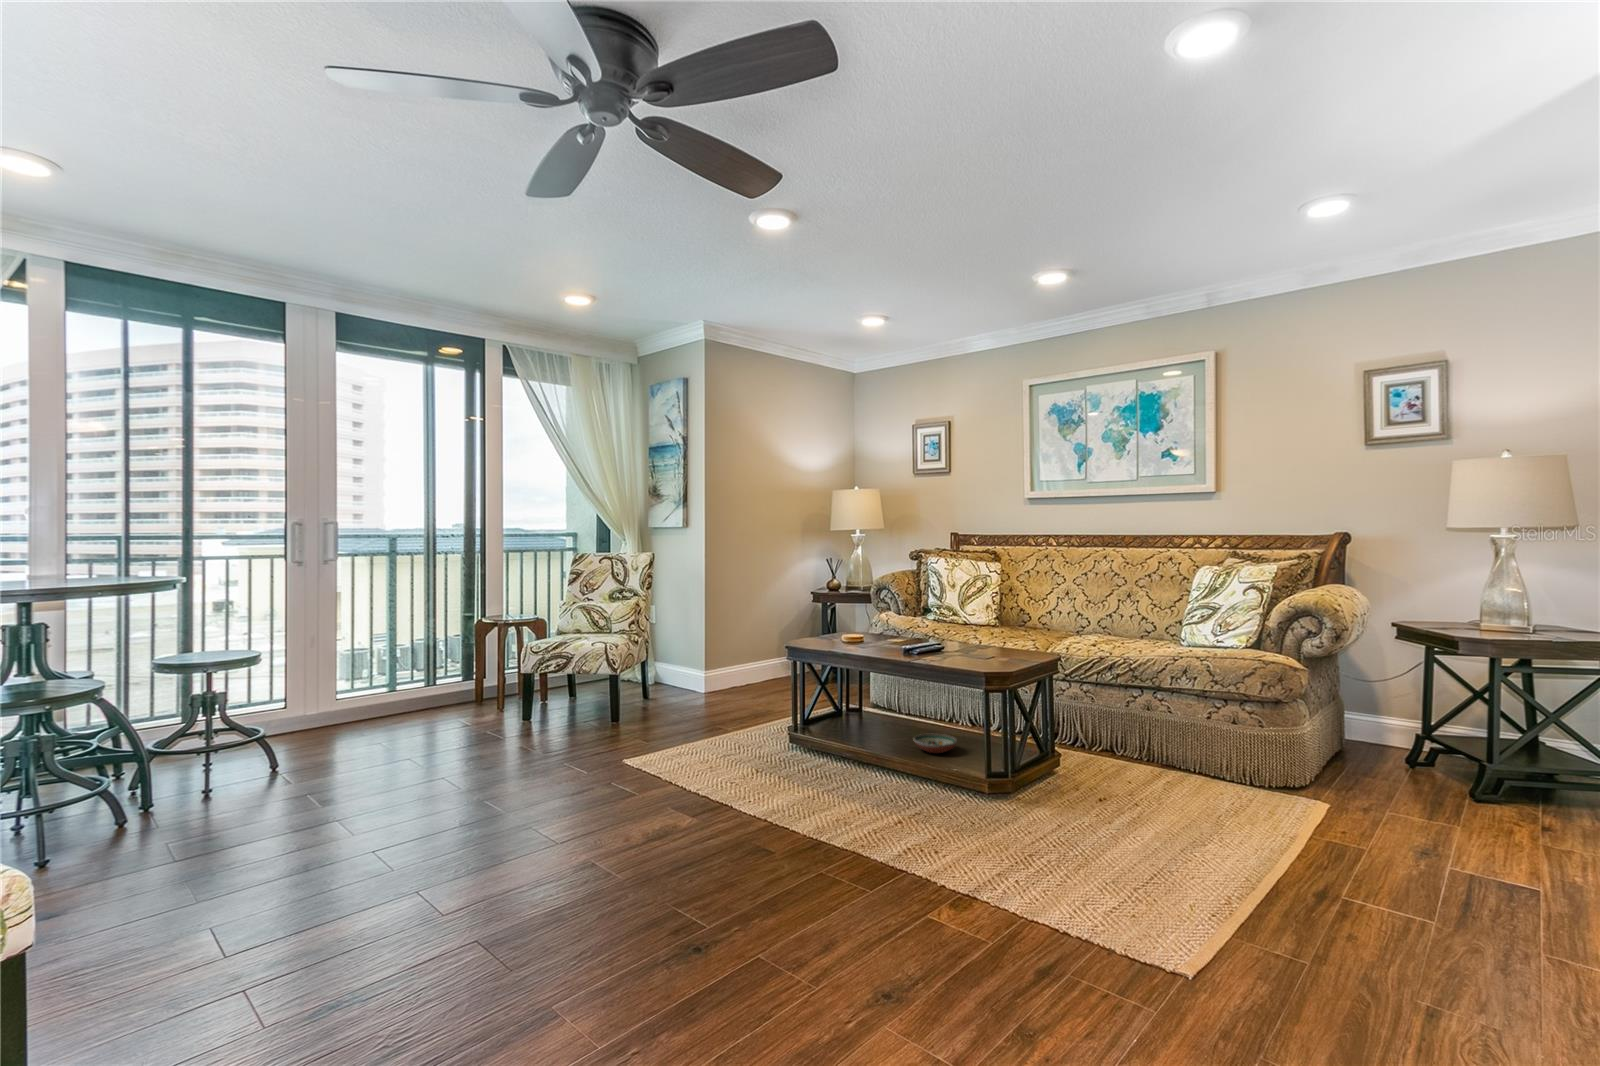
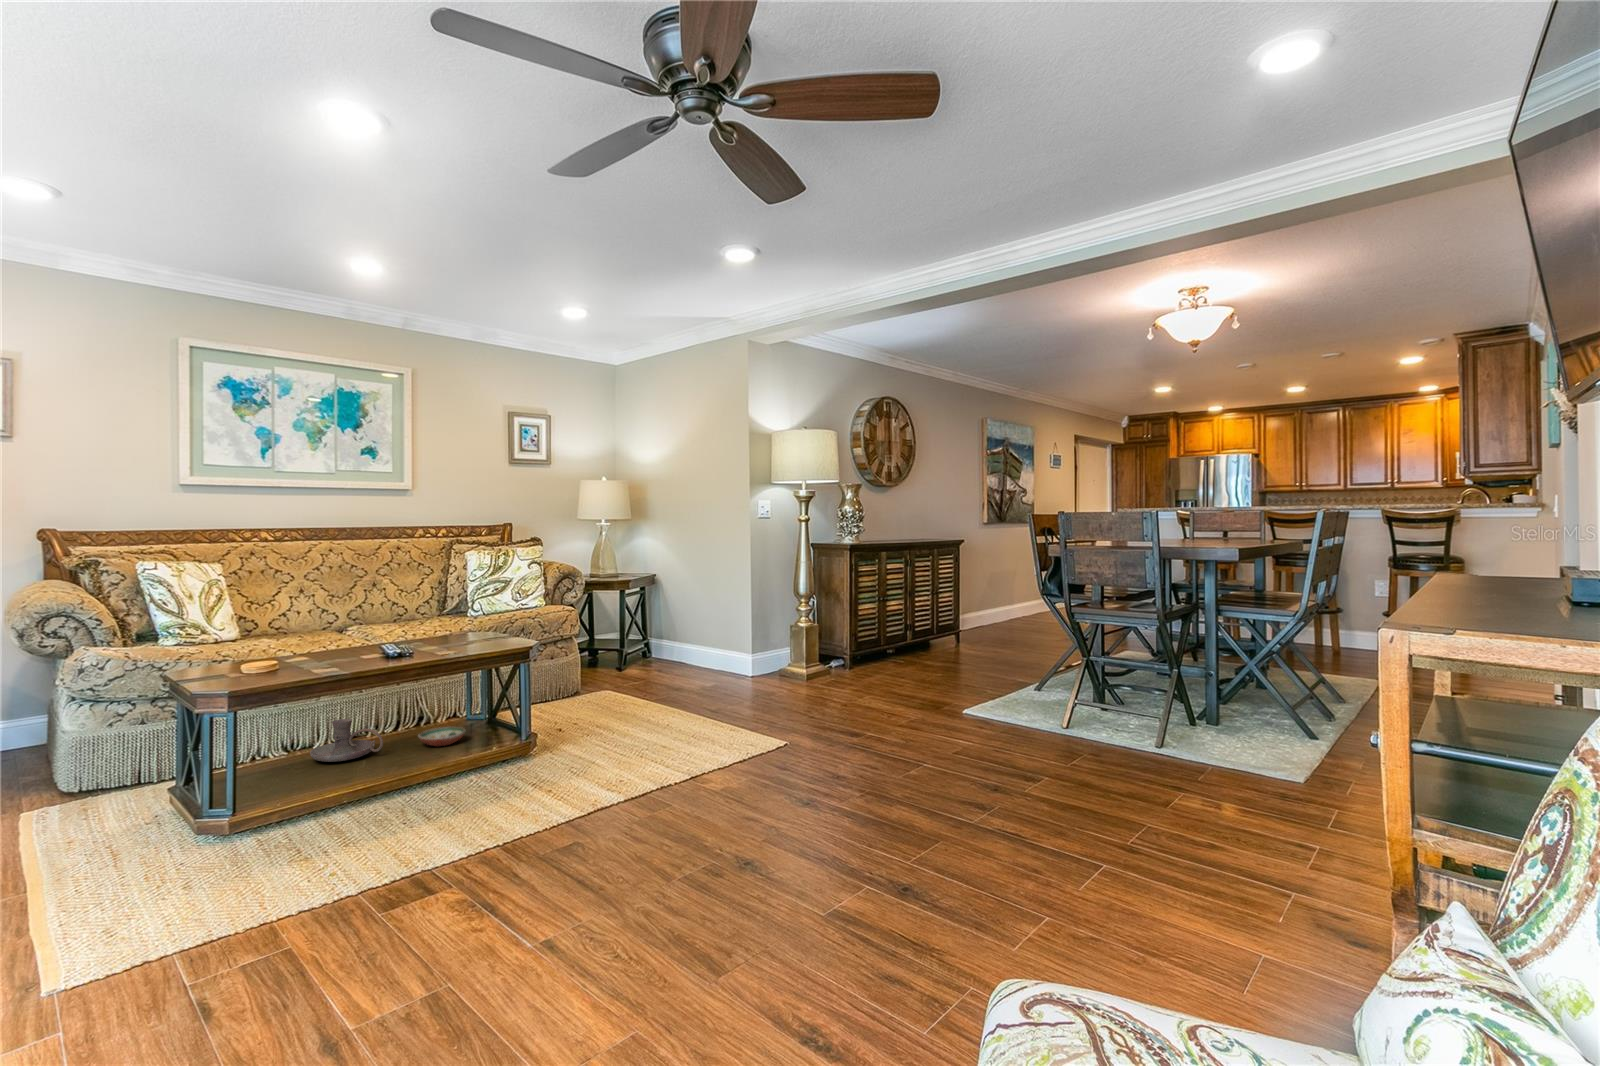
candle holder: none [864,698,912,734] -> present [310,719,383,762]

